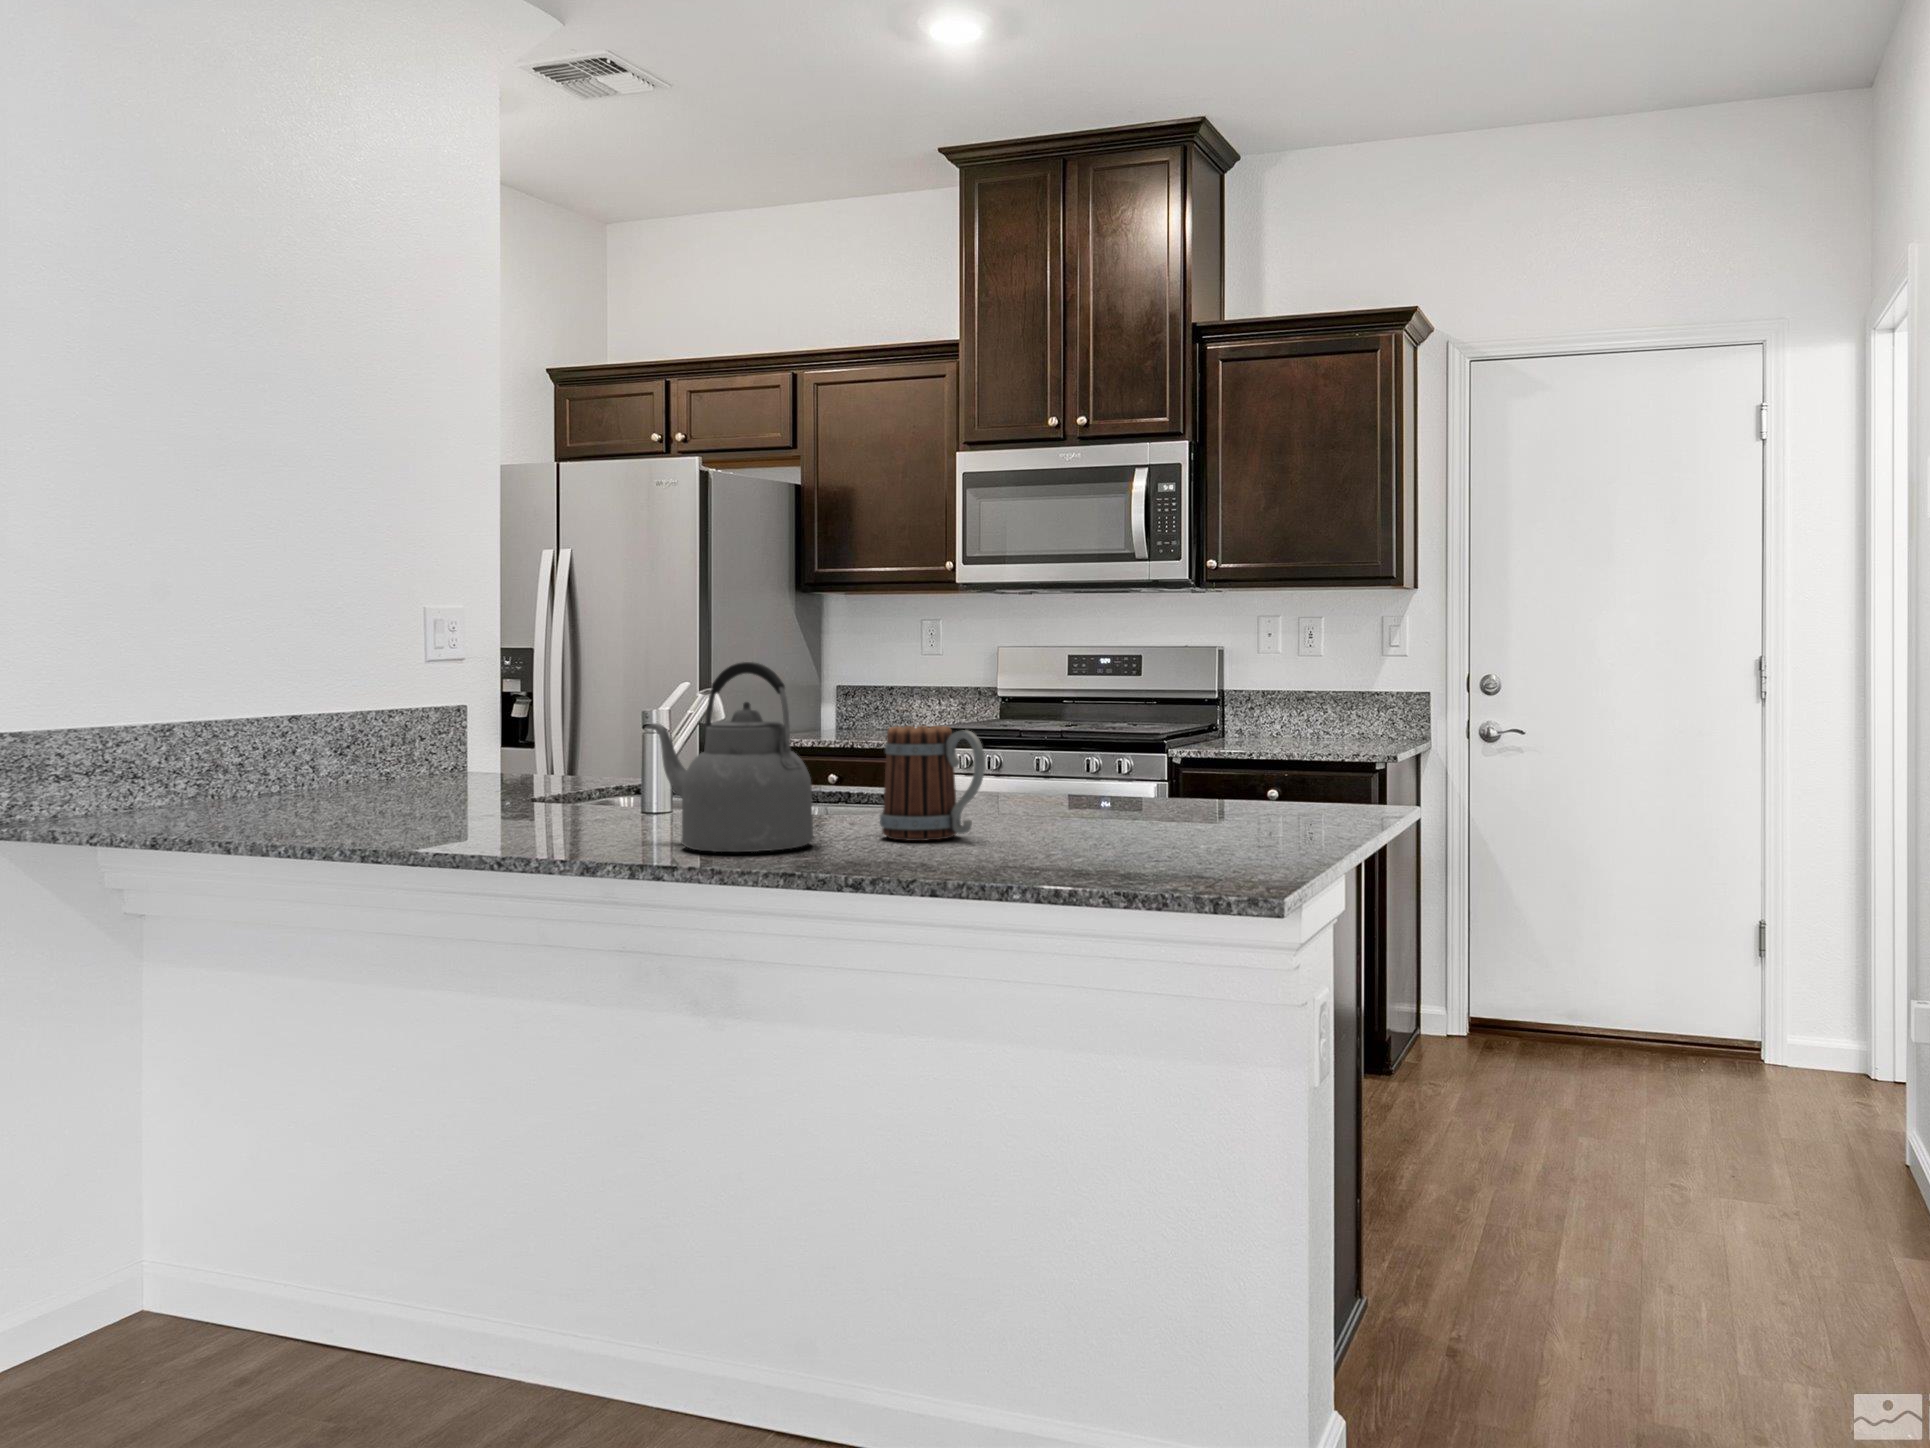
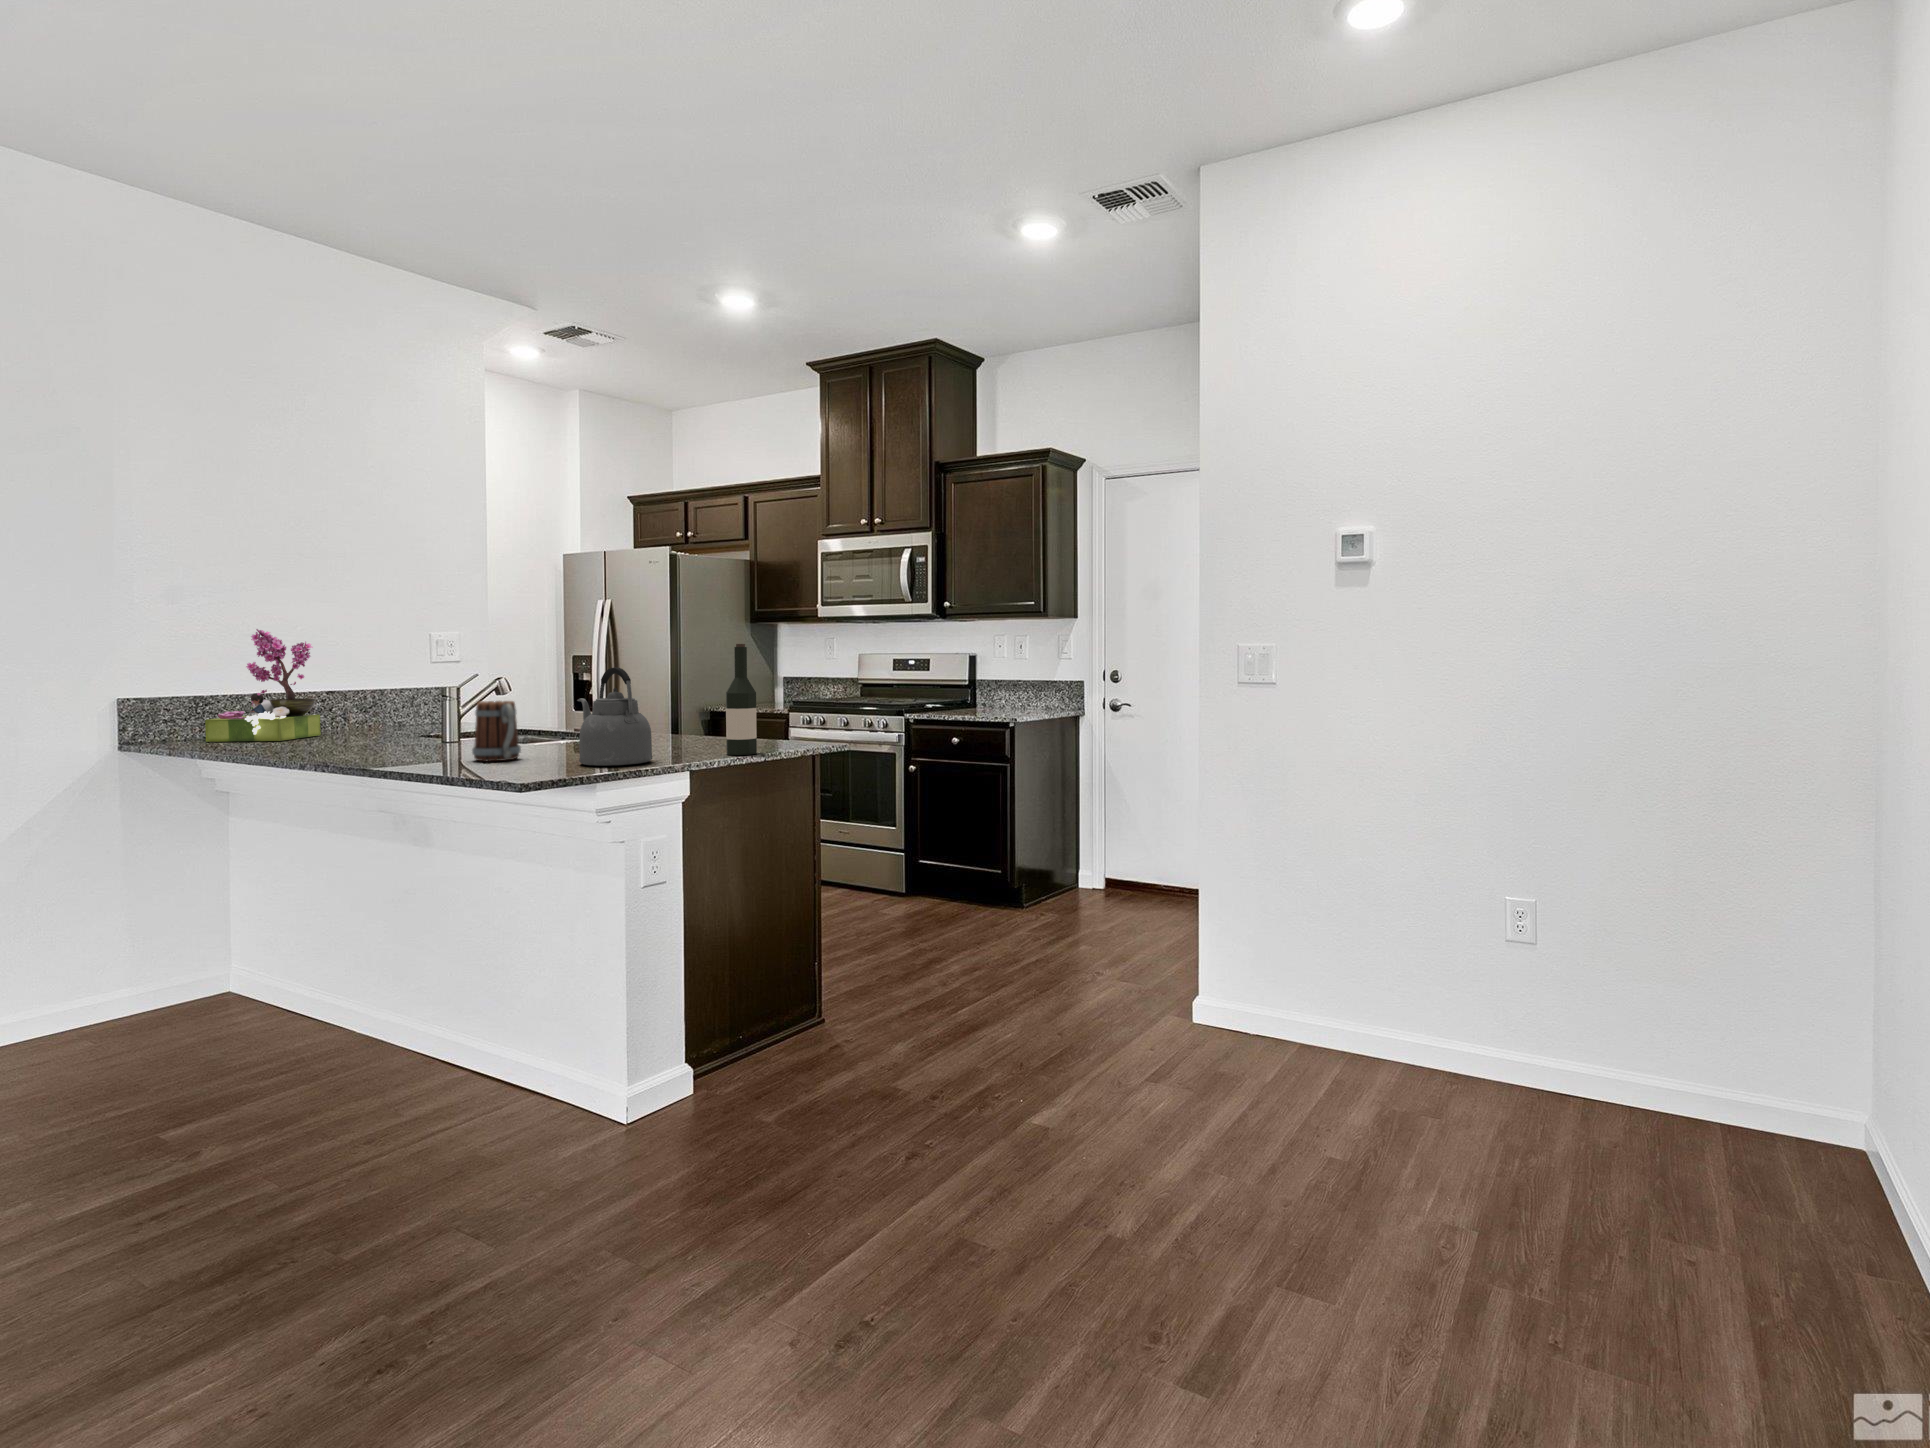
flower arrangement: none [162,594,335,817] -> present [205,629,321,742]
wine bottle: none [1270,619,1324,820] -> present [726,644,757,755]
kettle: present [645,662,813,852] -> present [577,667,652,766]

